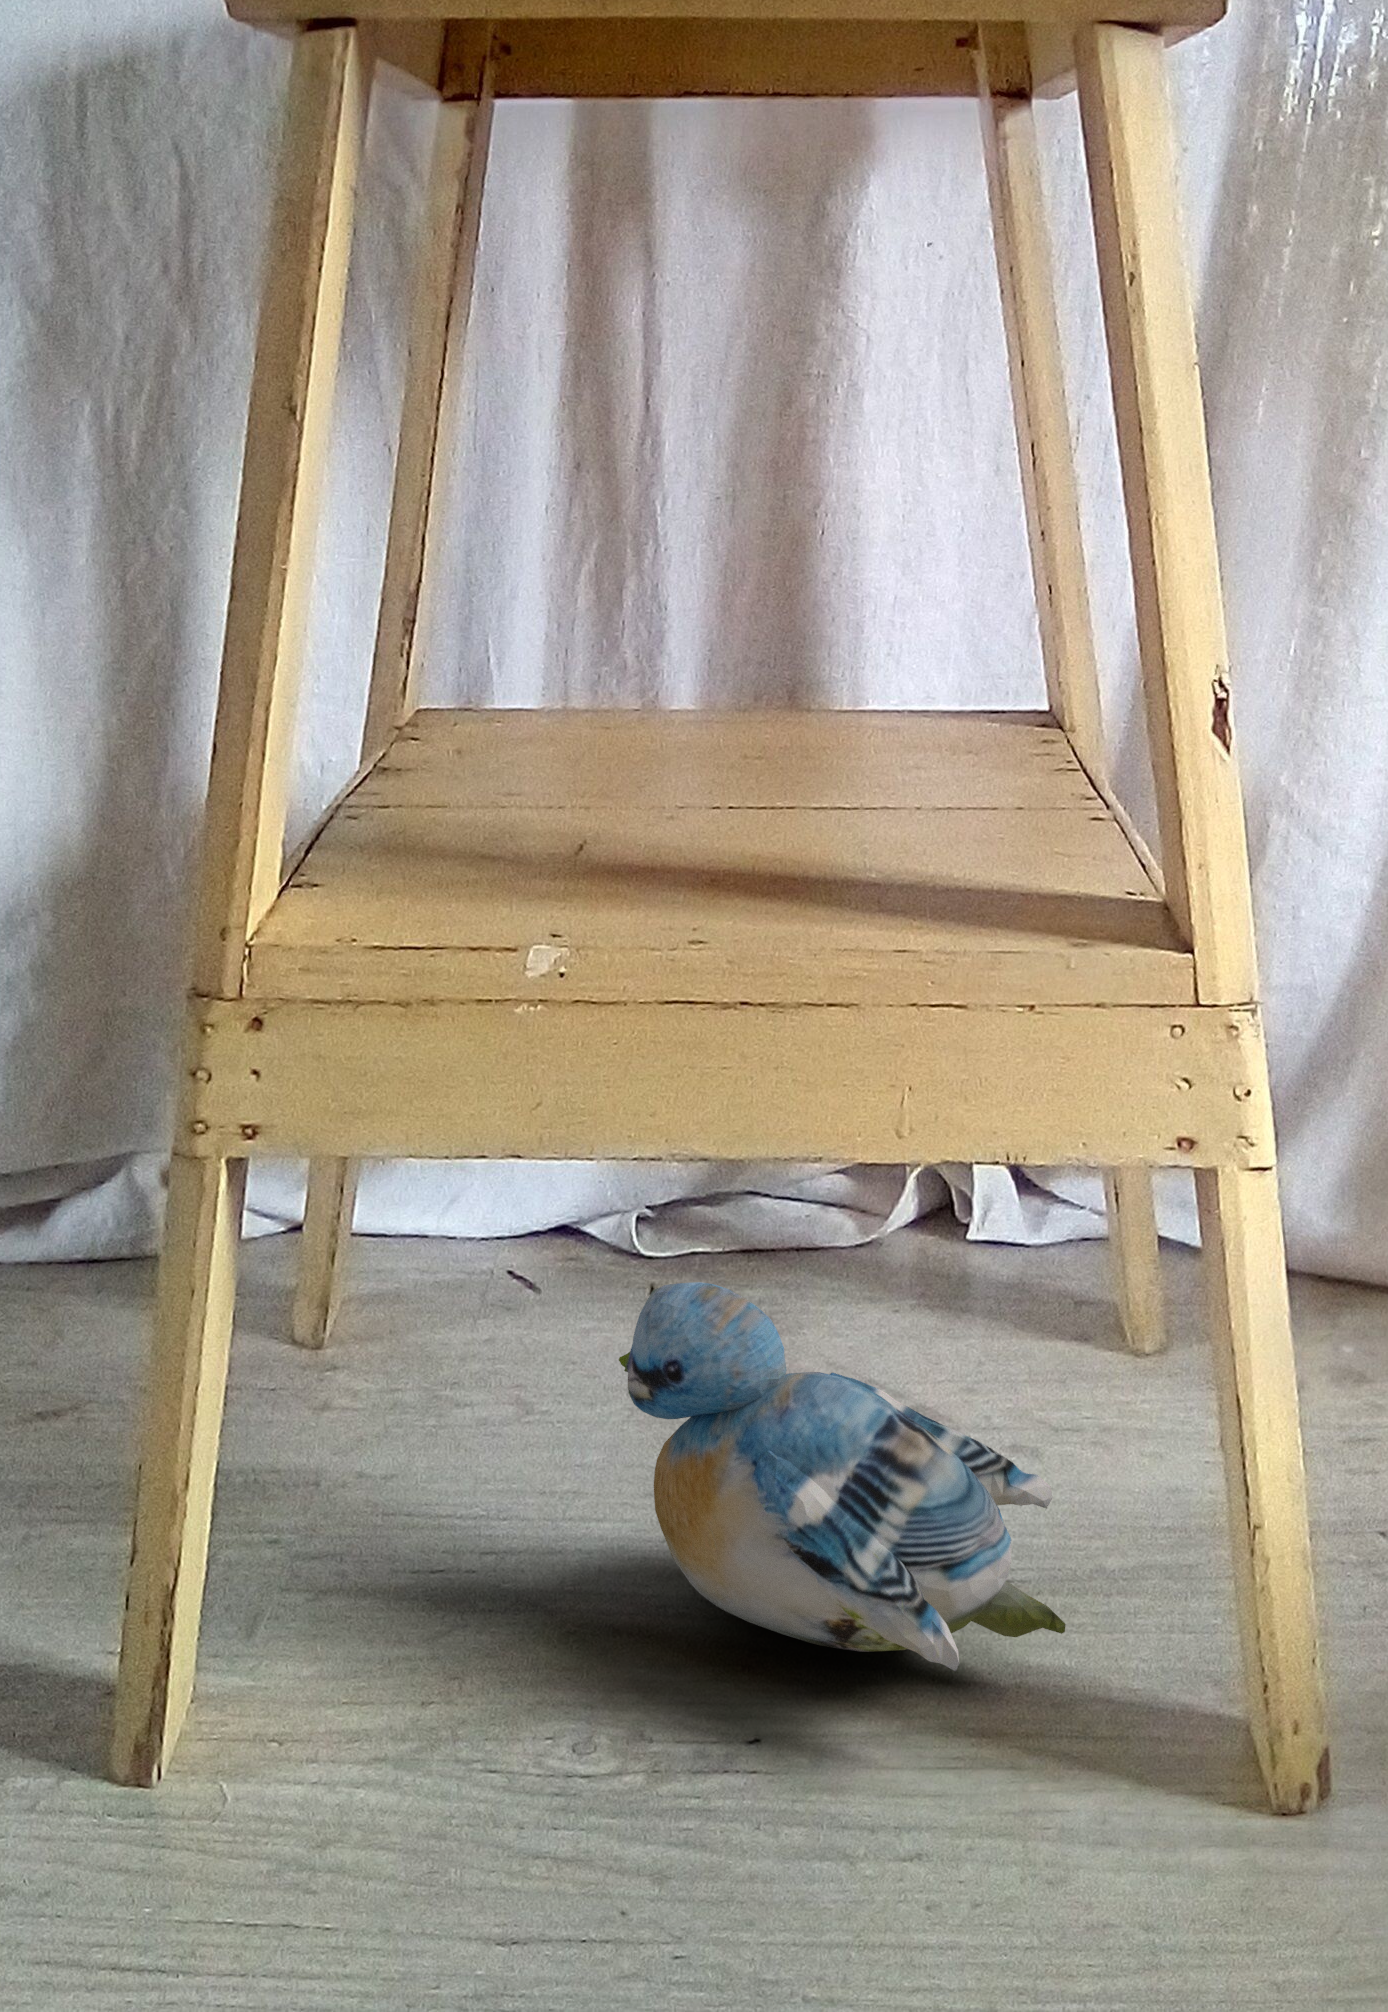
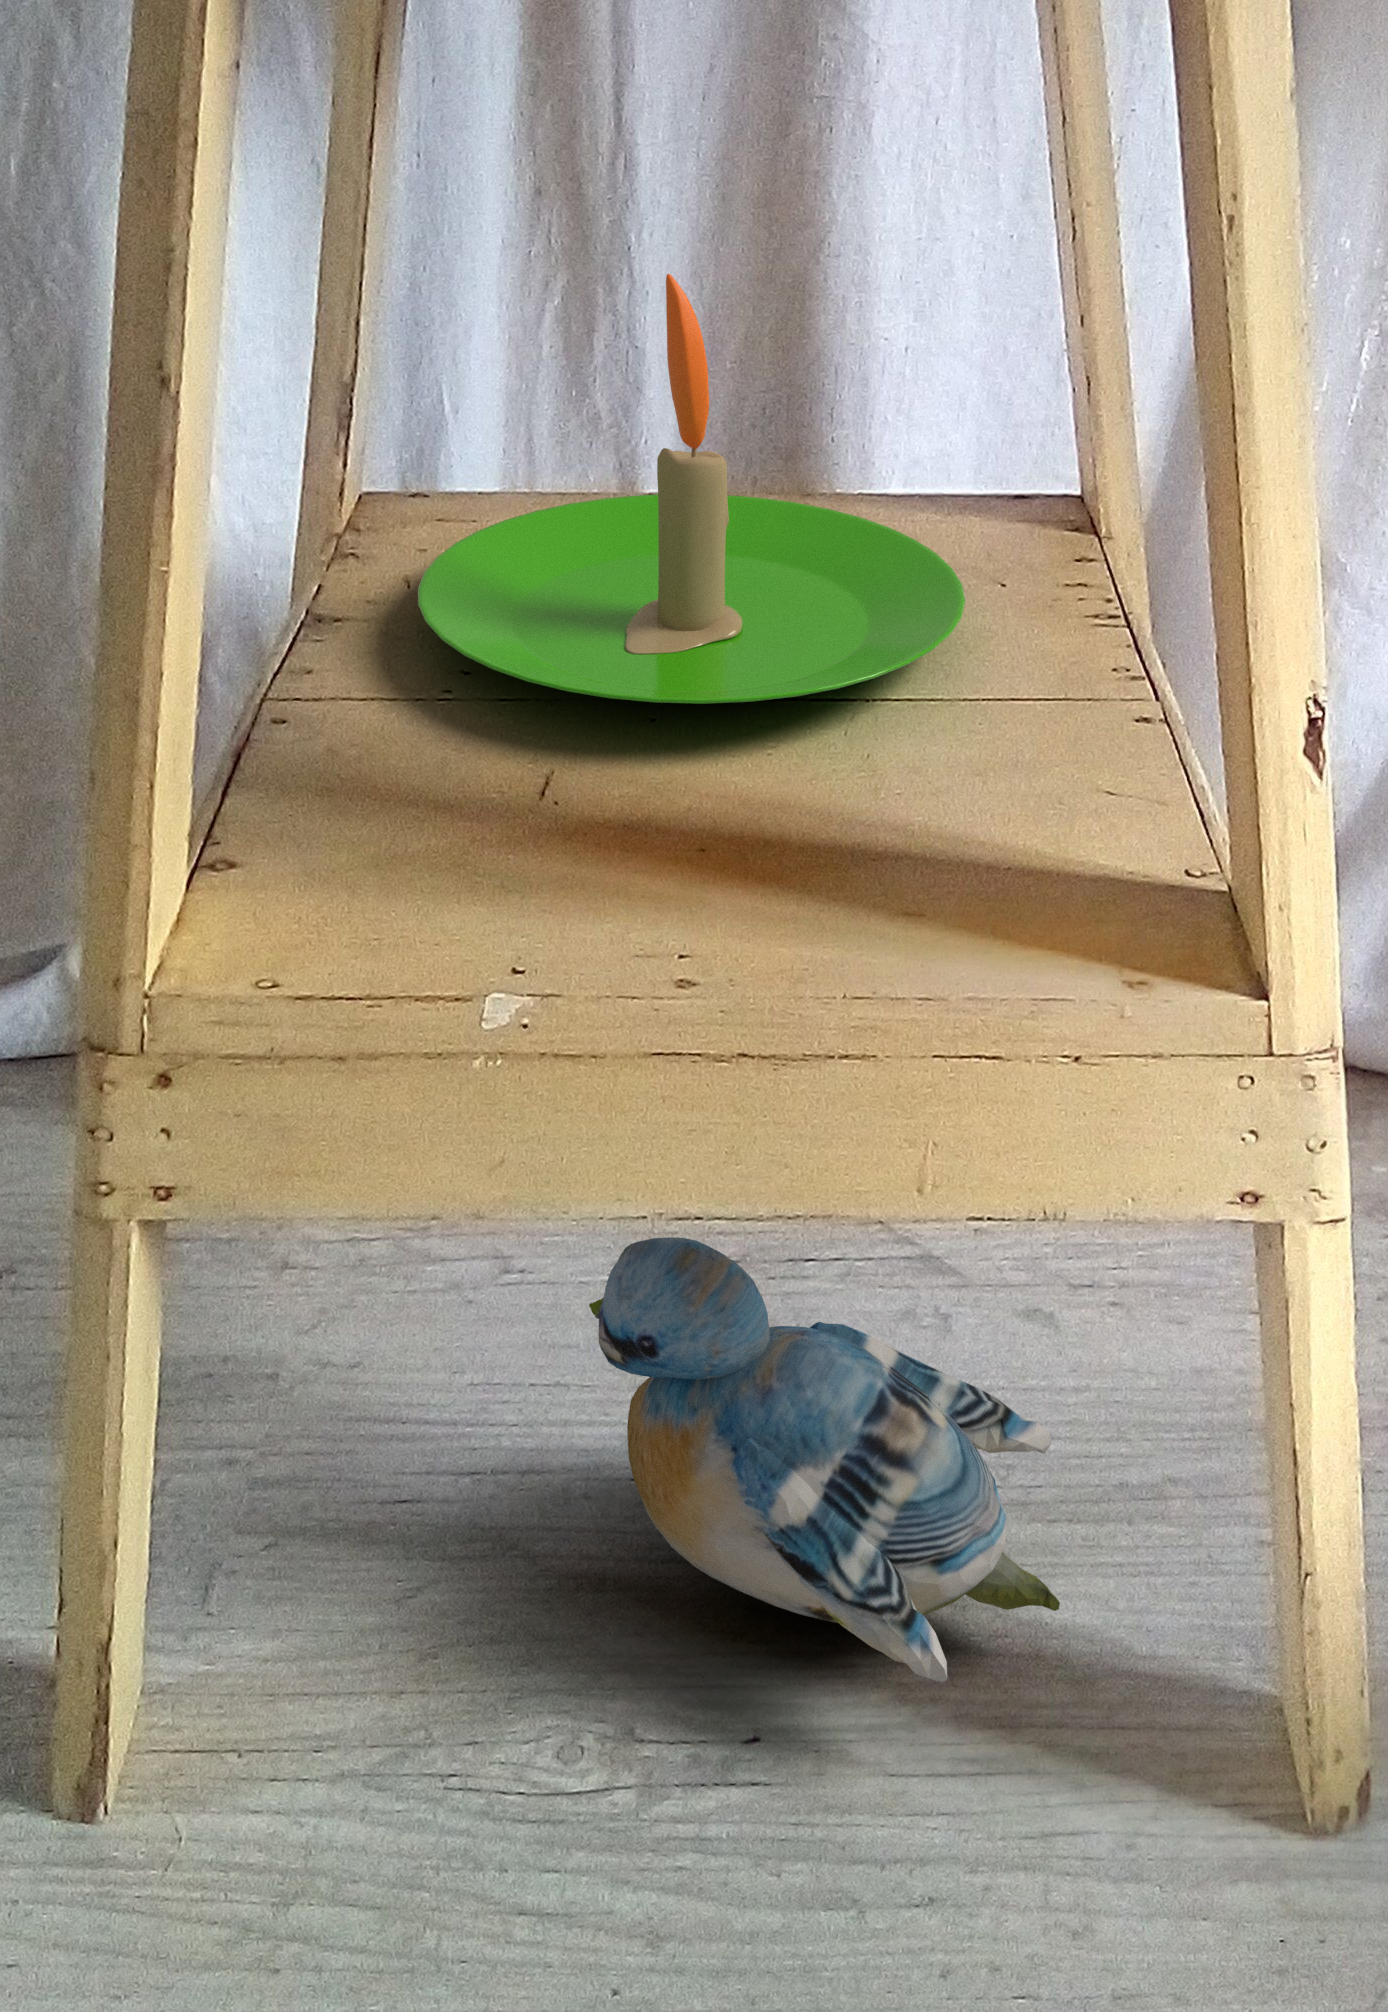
candle: none [475,468,947,805] -> present [418,274,965,704]

